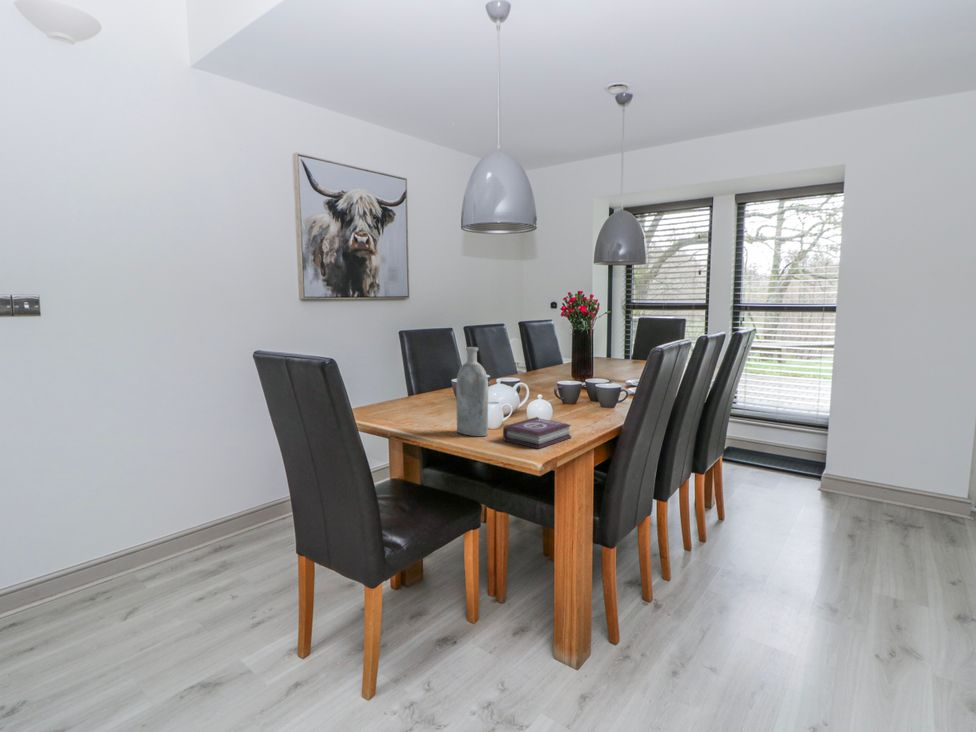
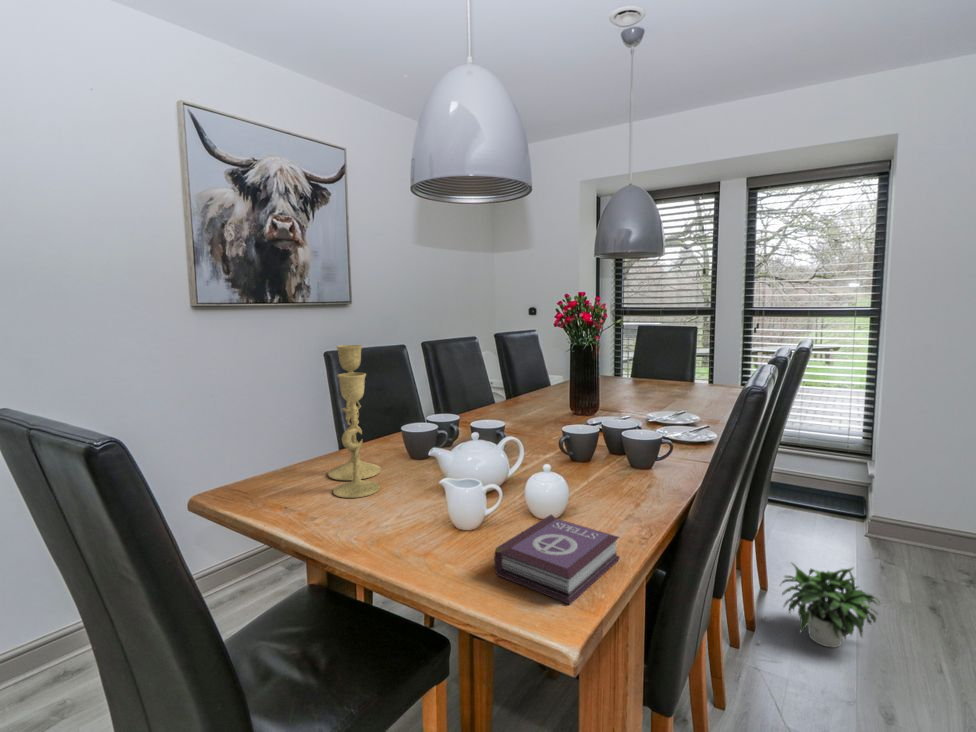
candlestick: none [405,324,439,415] -> present [328,345,381,498]
bottle: present [456,347,488,436] -> none [405,394,464,561]
potted plant: none [702,491,790,550] -> present [763,564,880,648]

